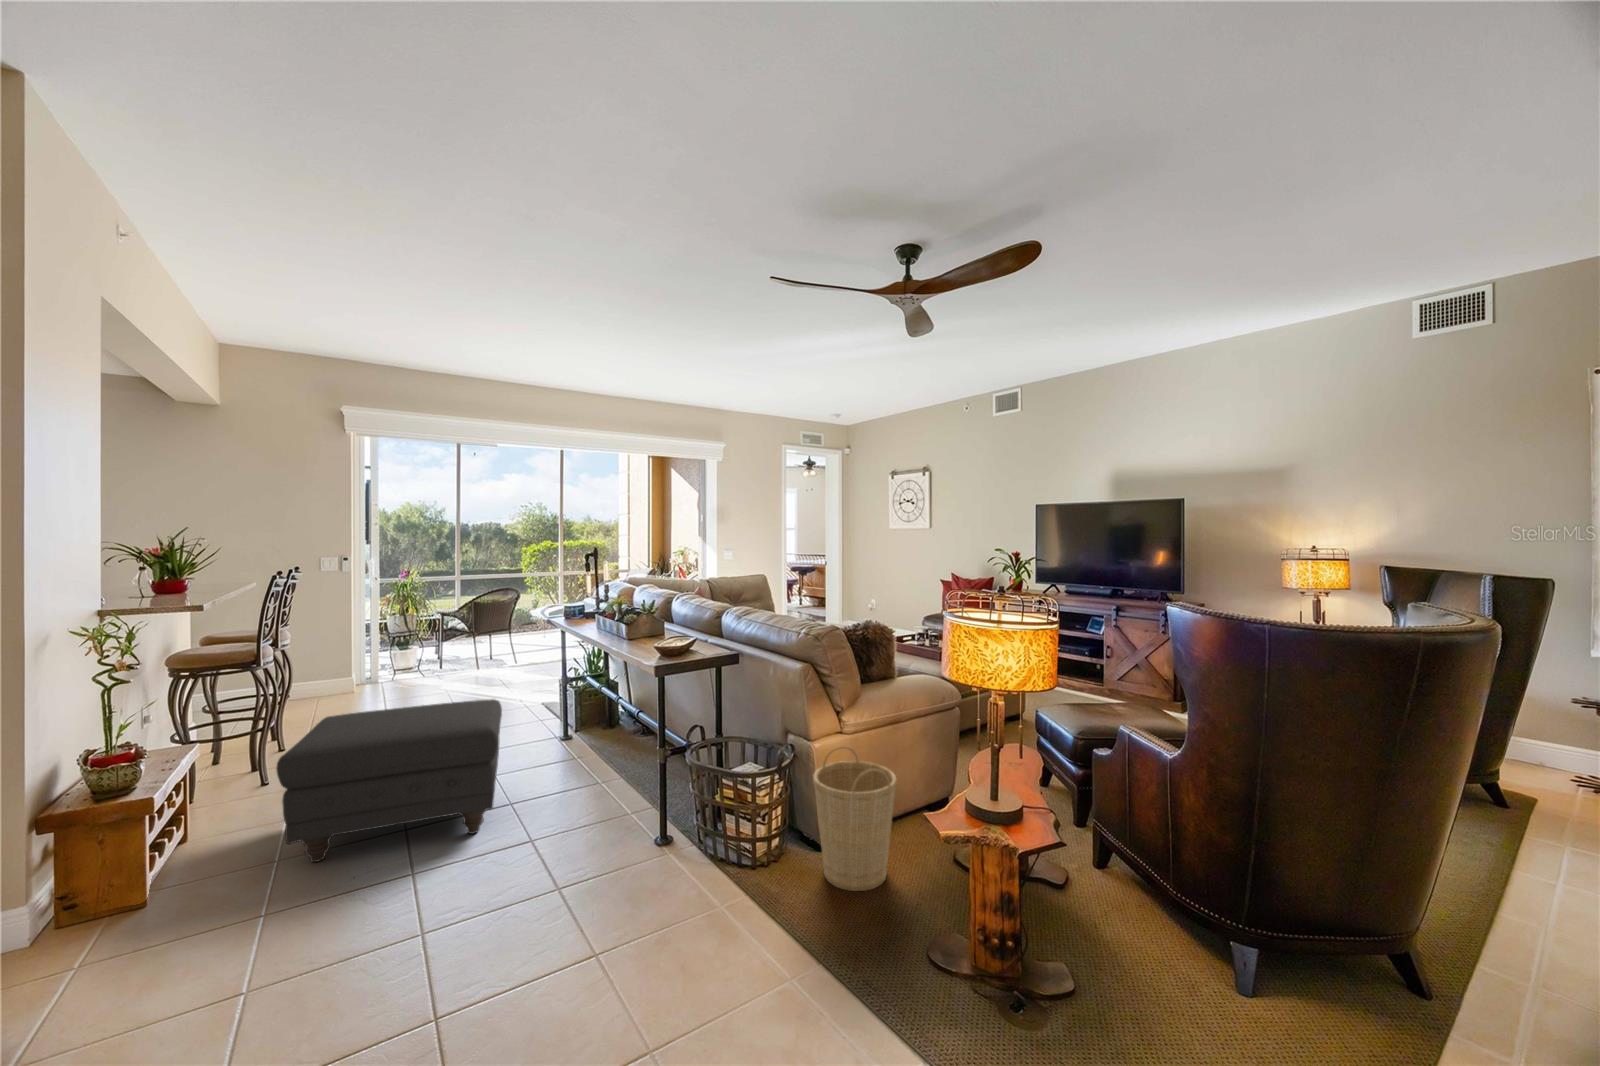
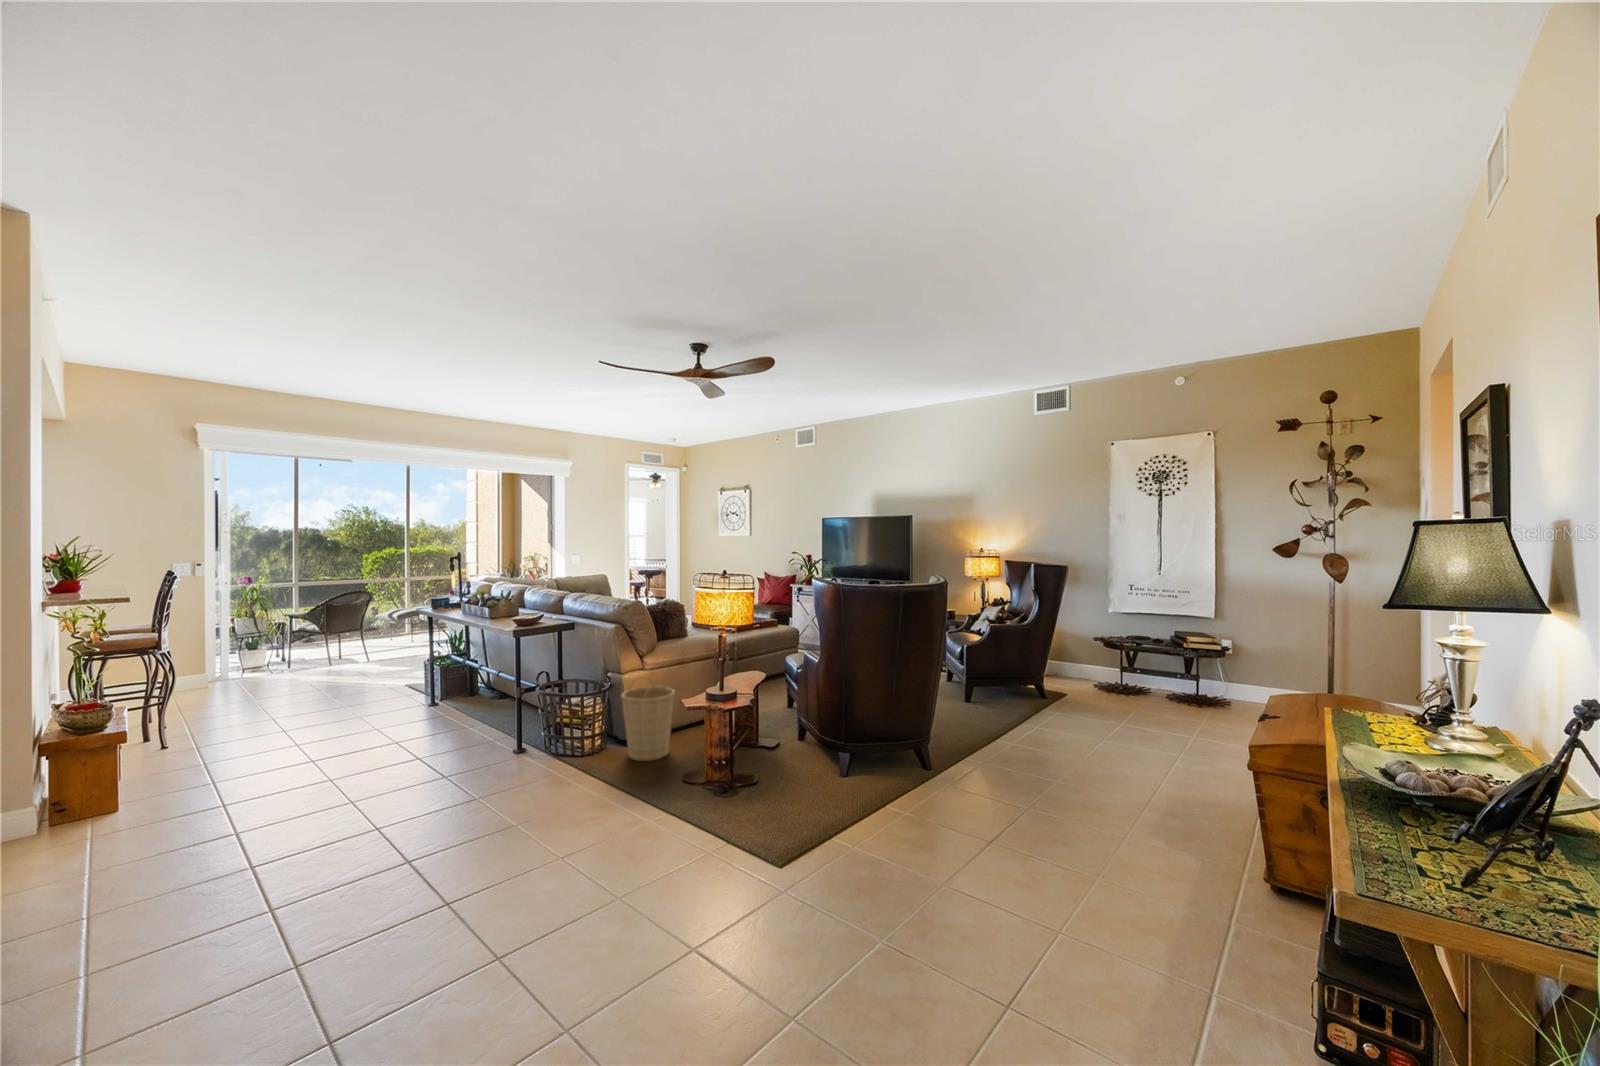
ottoman: present [276,699,502,862] -> none [220,666,391,780]

